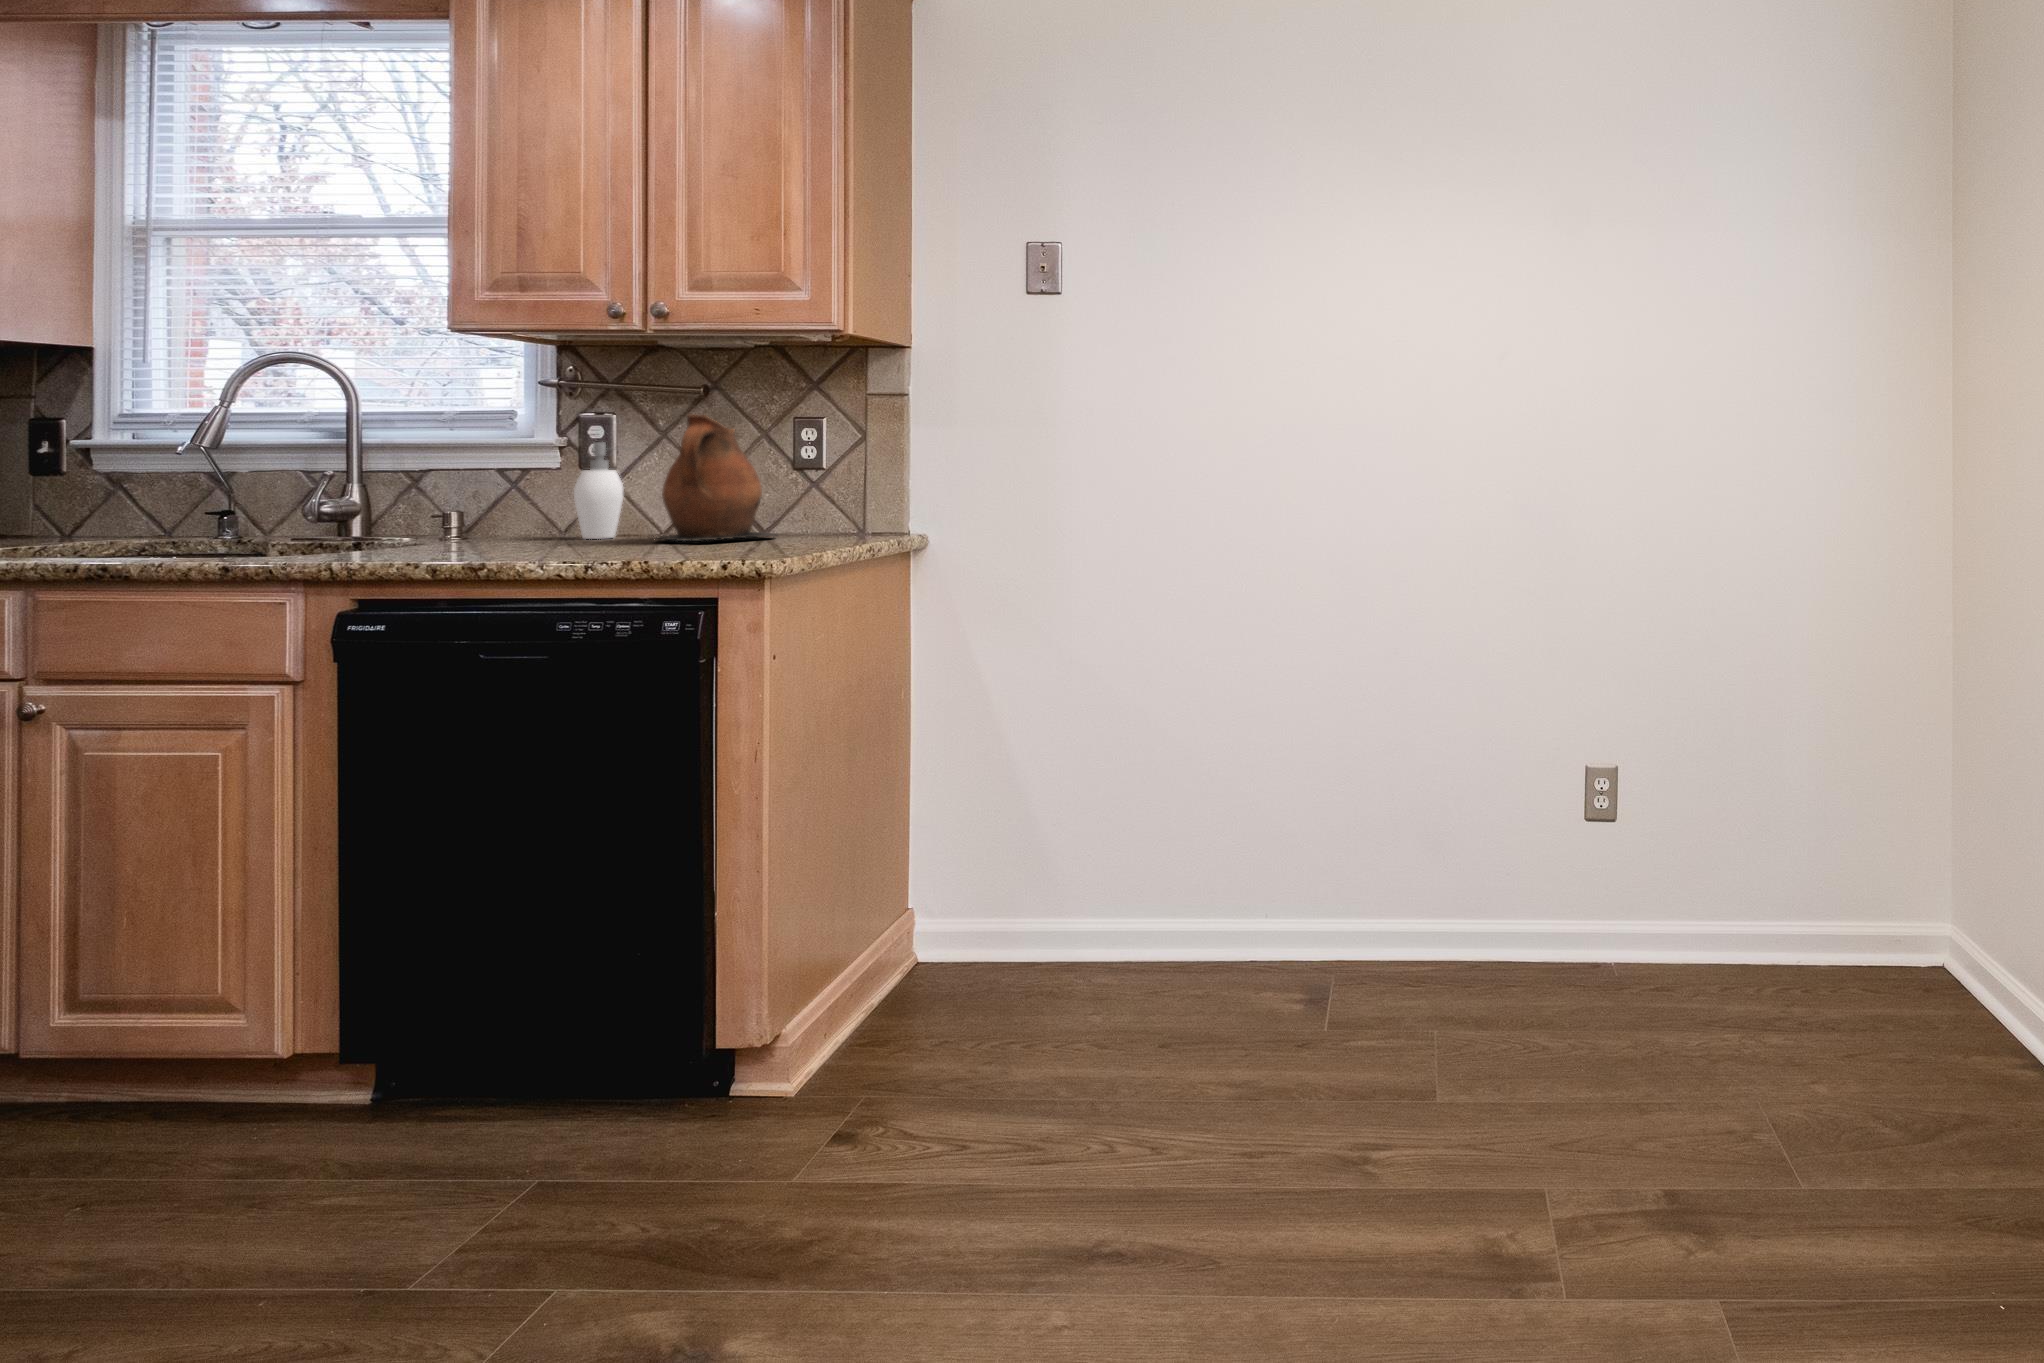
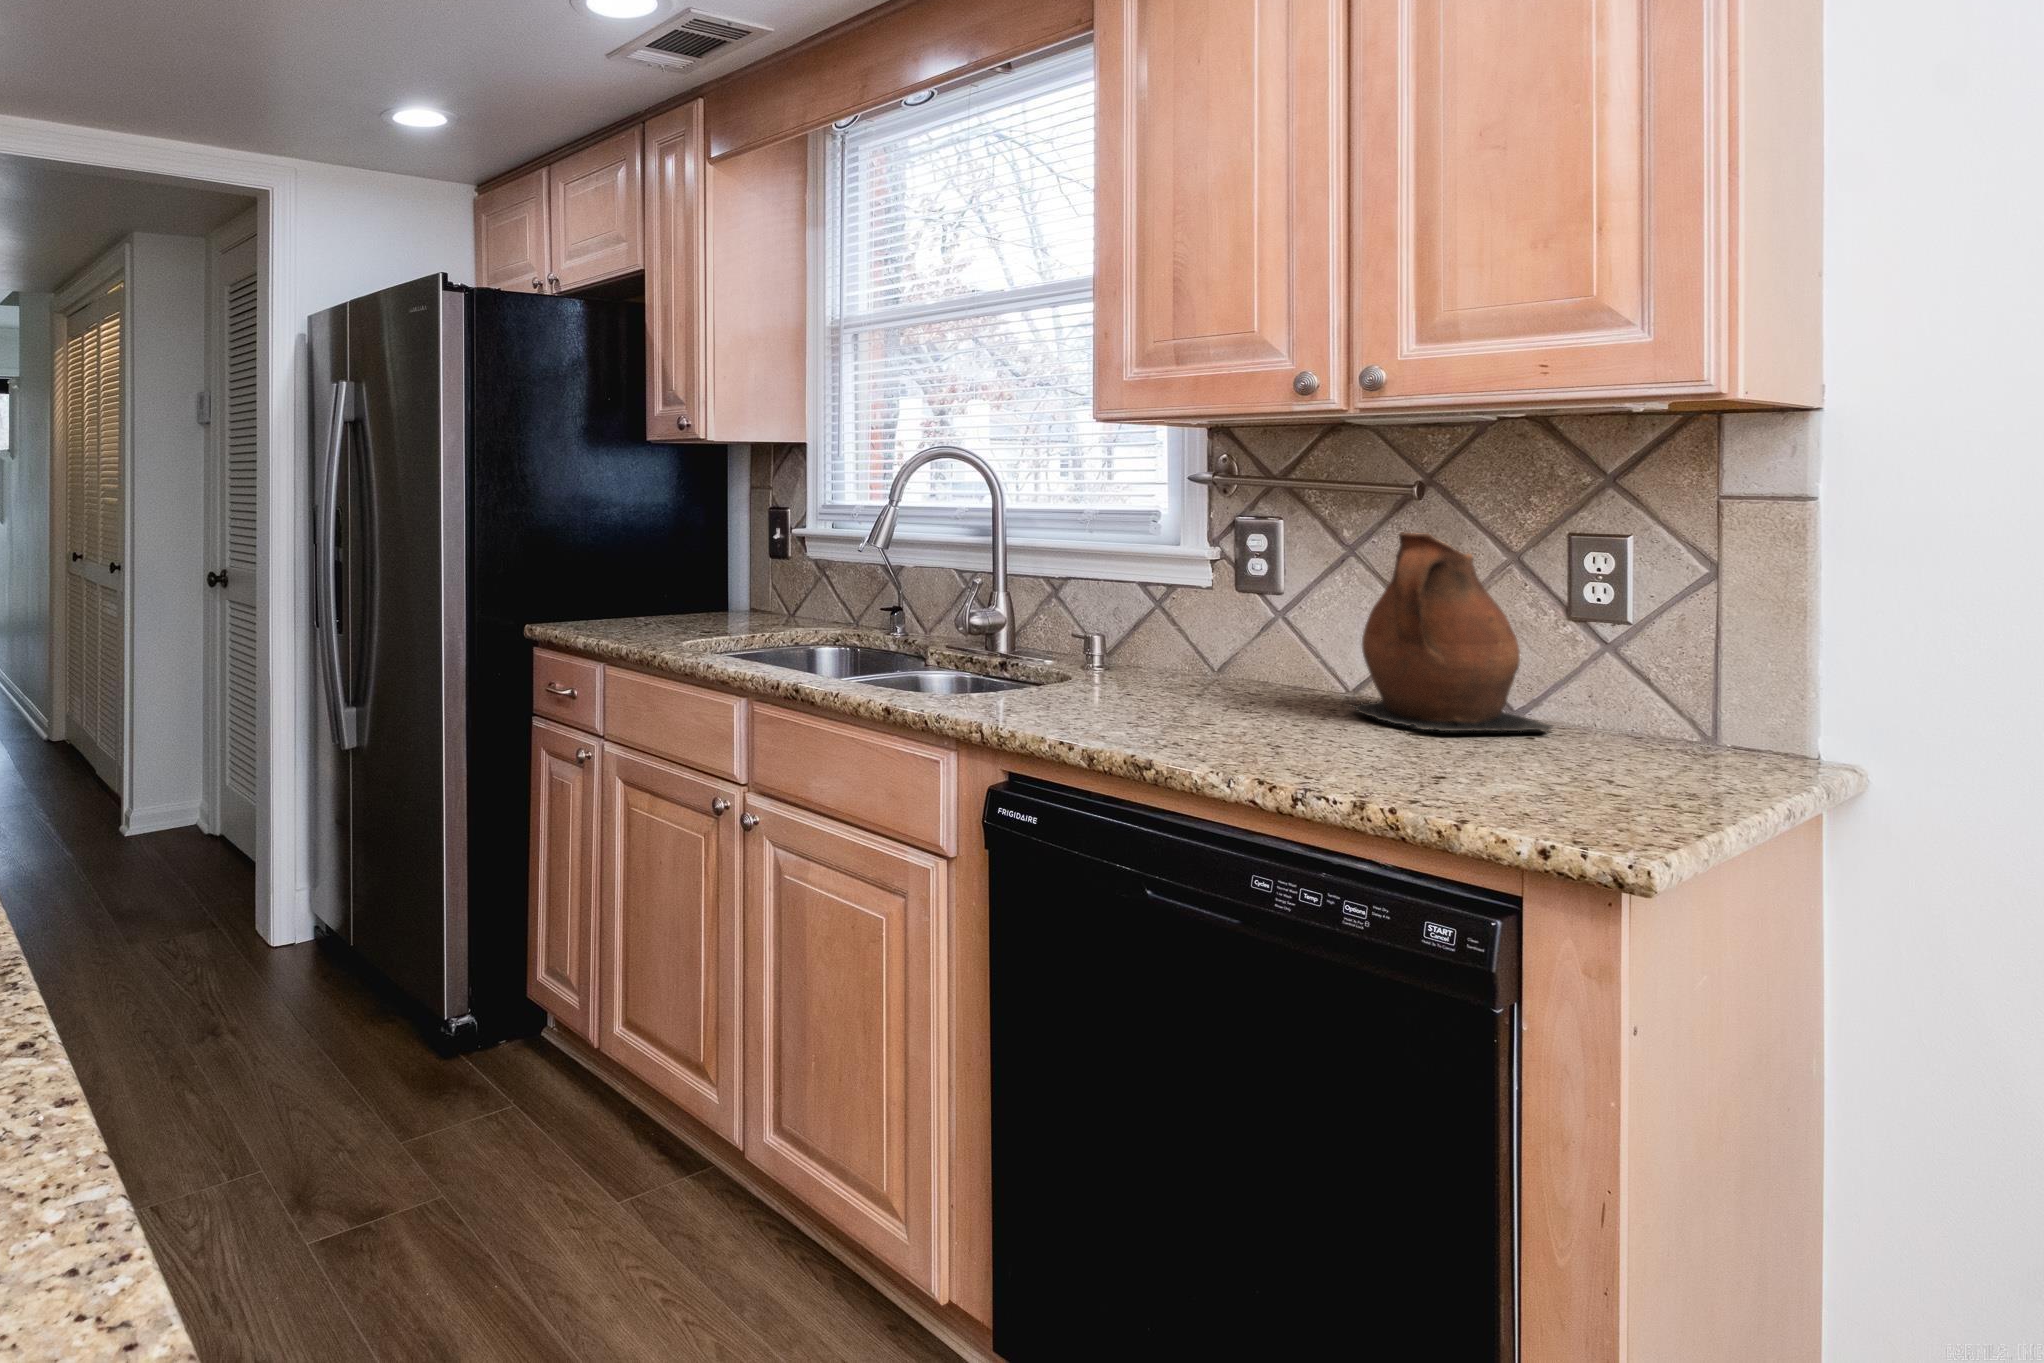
soap dispenser: present [574,442,623,539] -> none [1234,557,1317,691]

